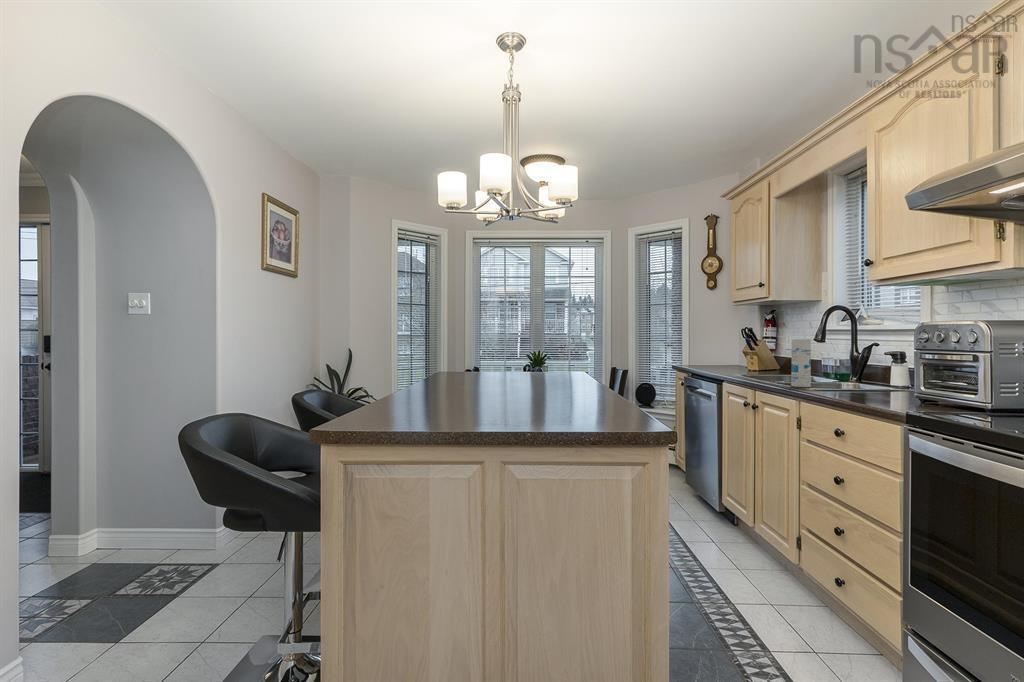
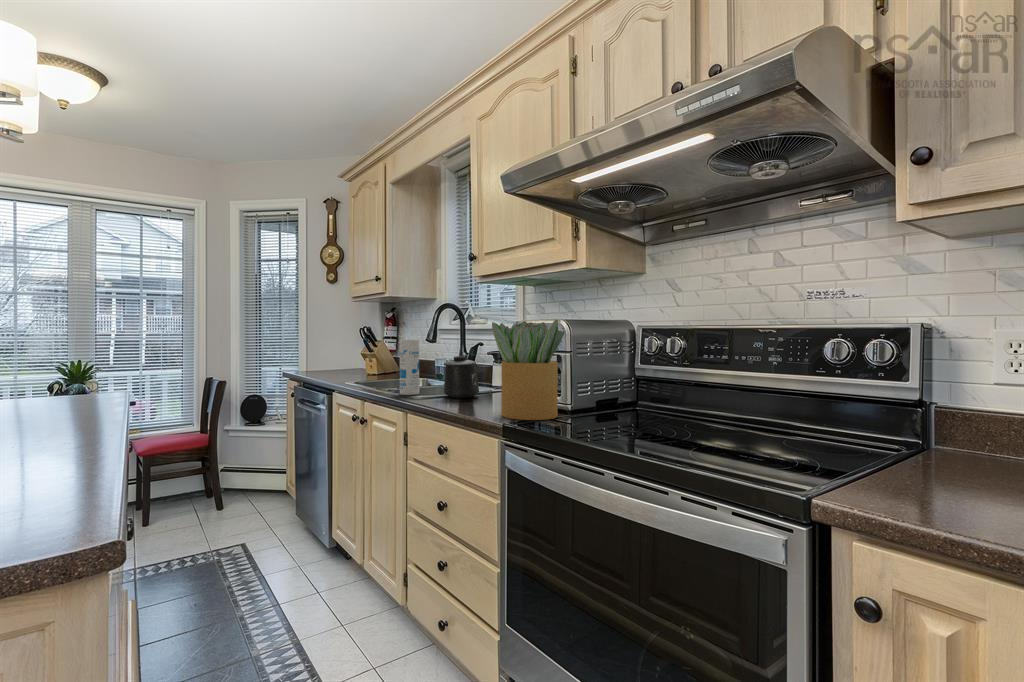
potted plant: none [894,320,983,414] -> present [492,320,565,420]
mug: none [837,354,876,393] -> present [444,356,479,398]

